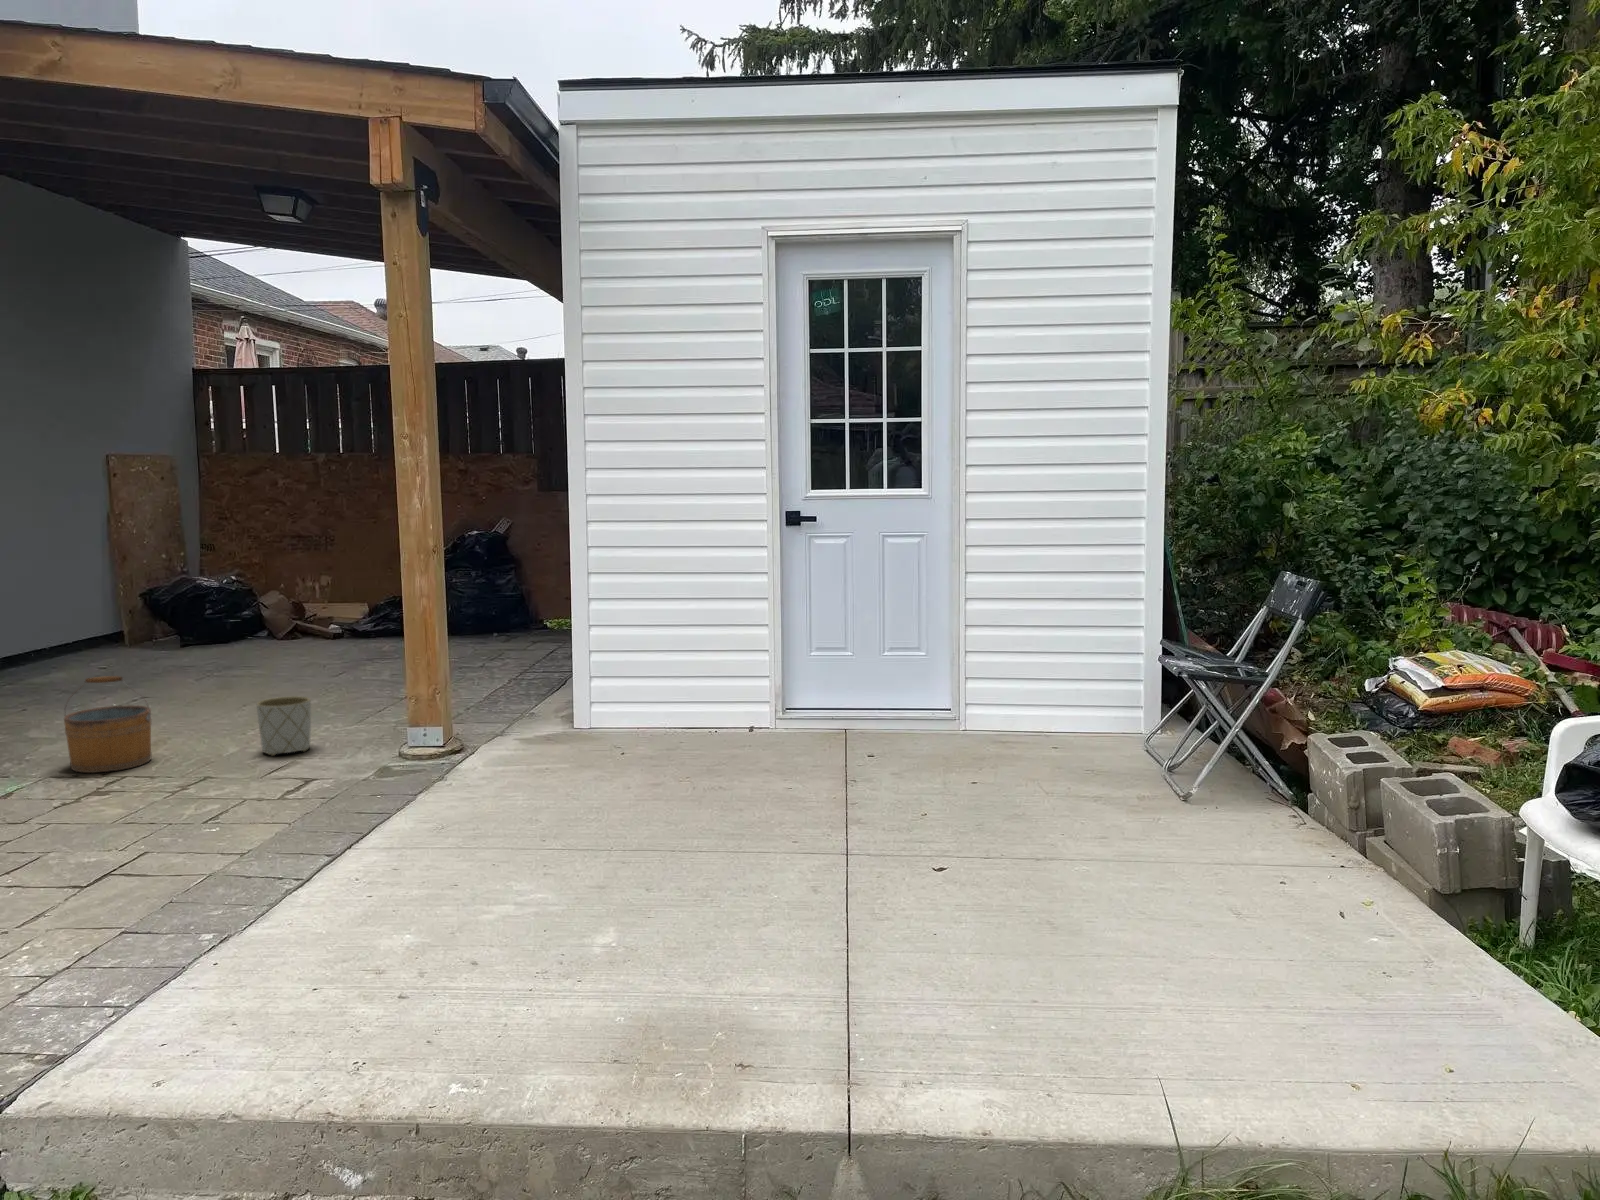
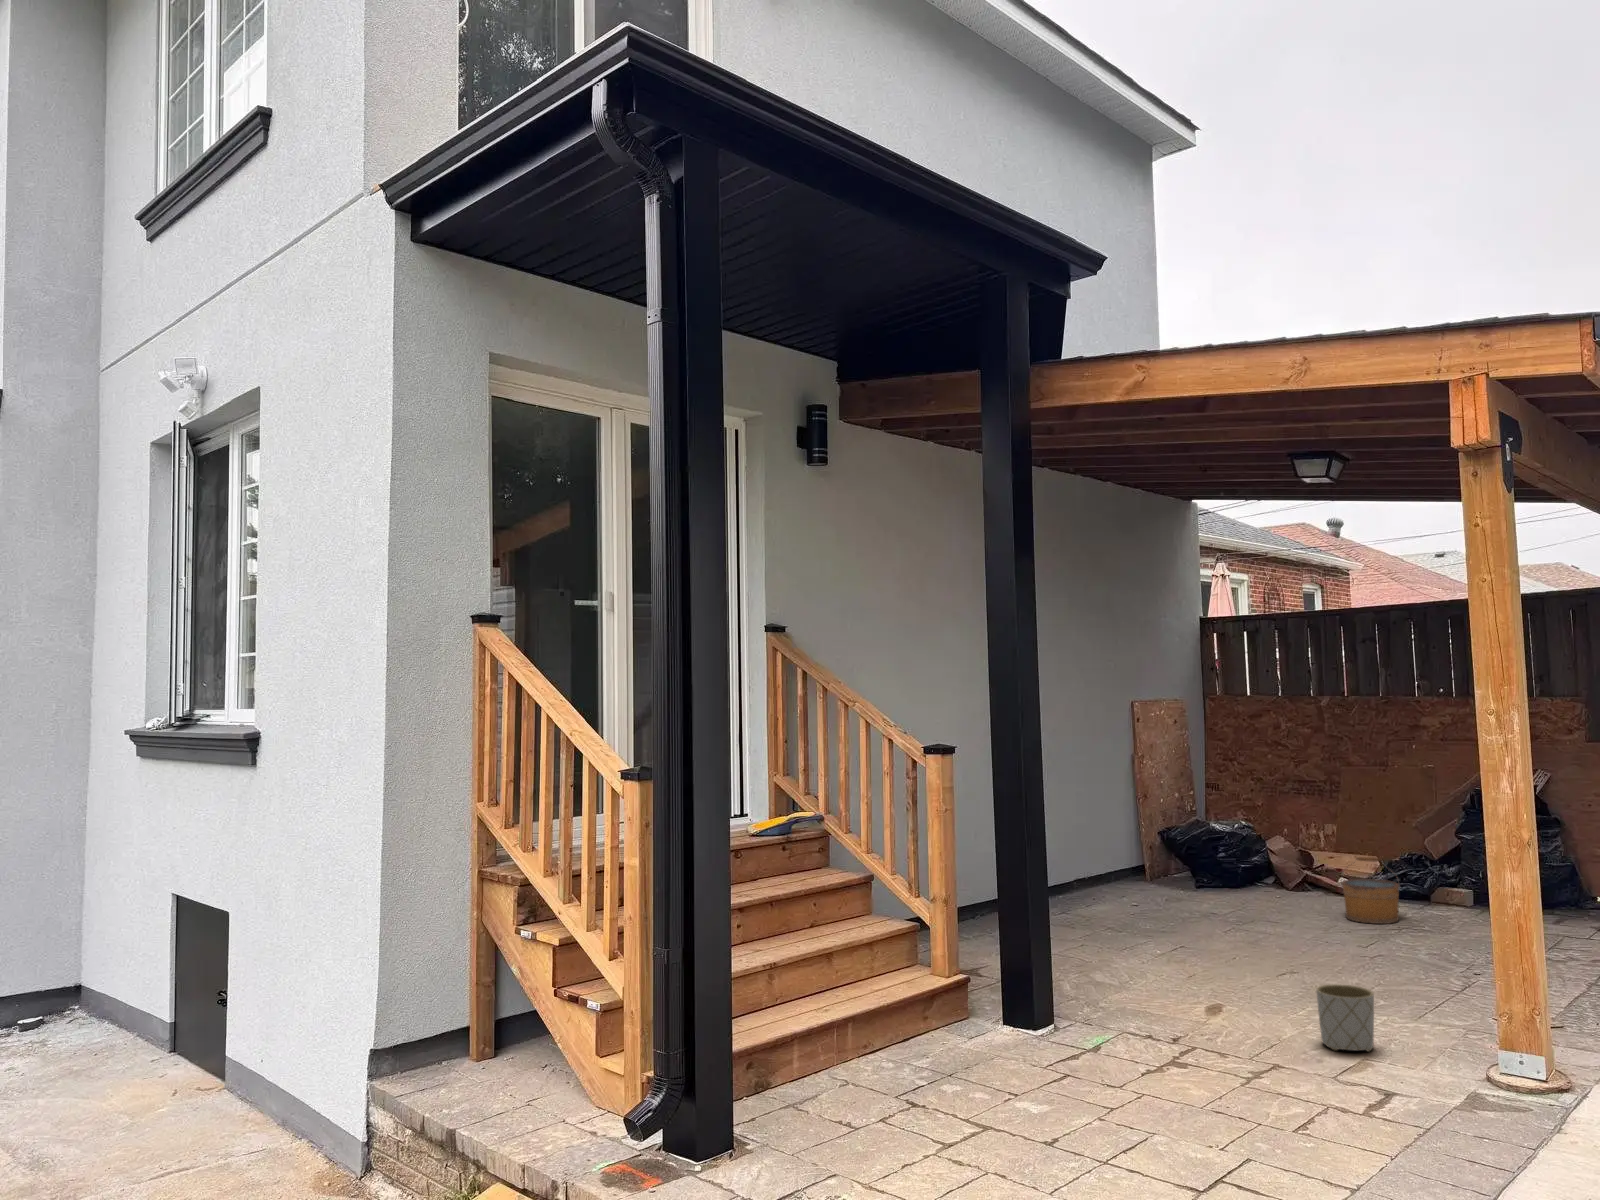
bucket: present [64,676,152,773] -> present [1342,857,1400,924]

